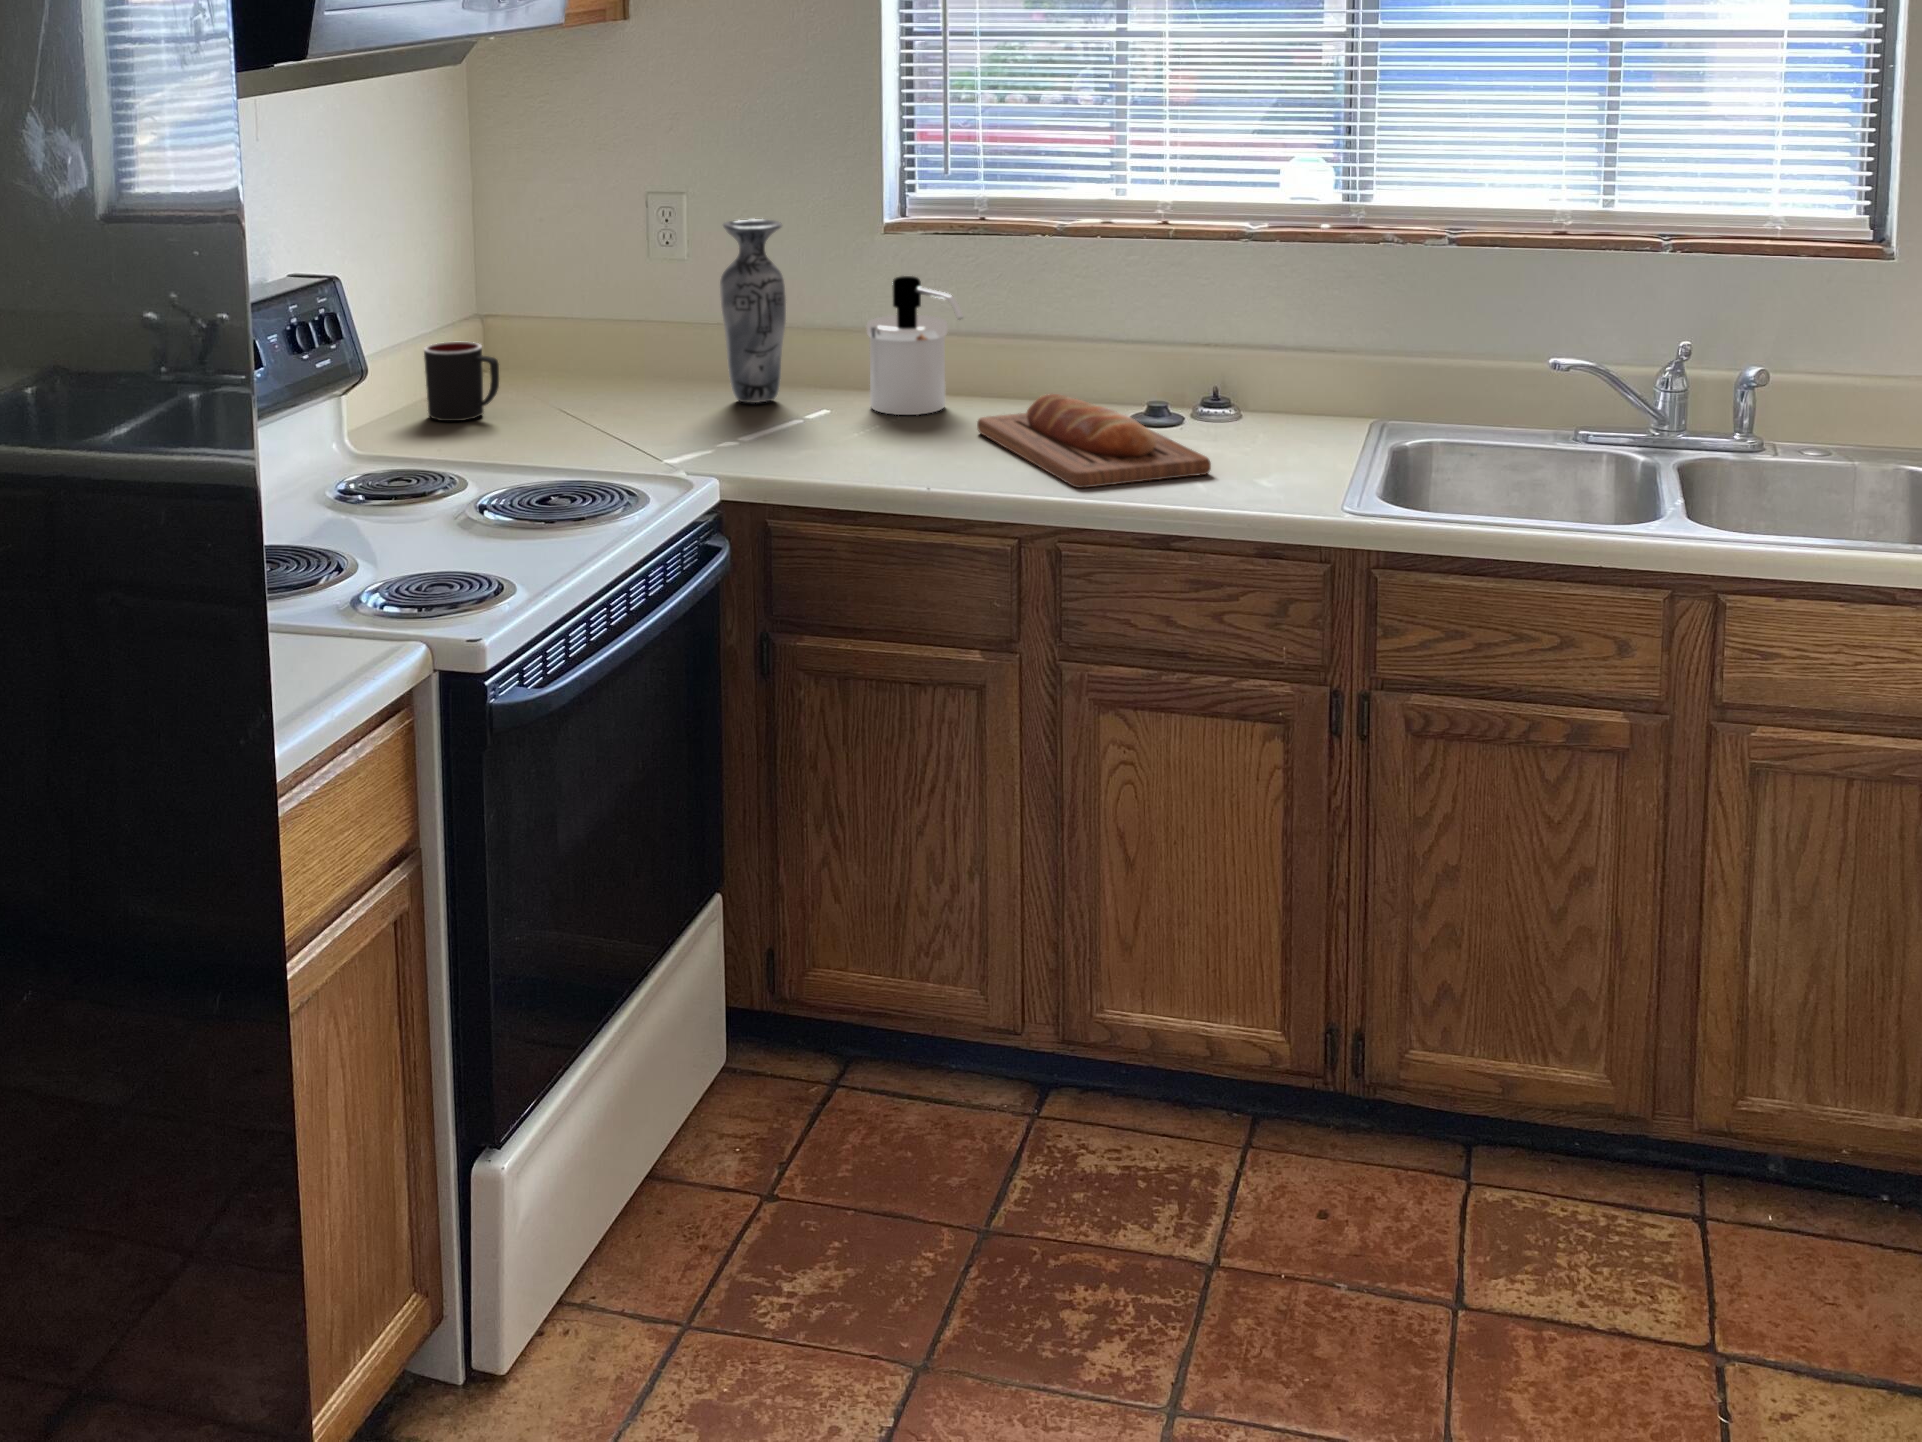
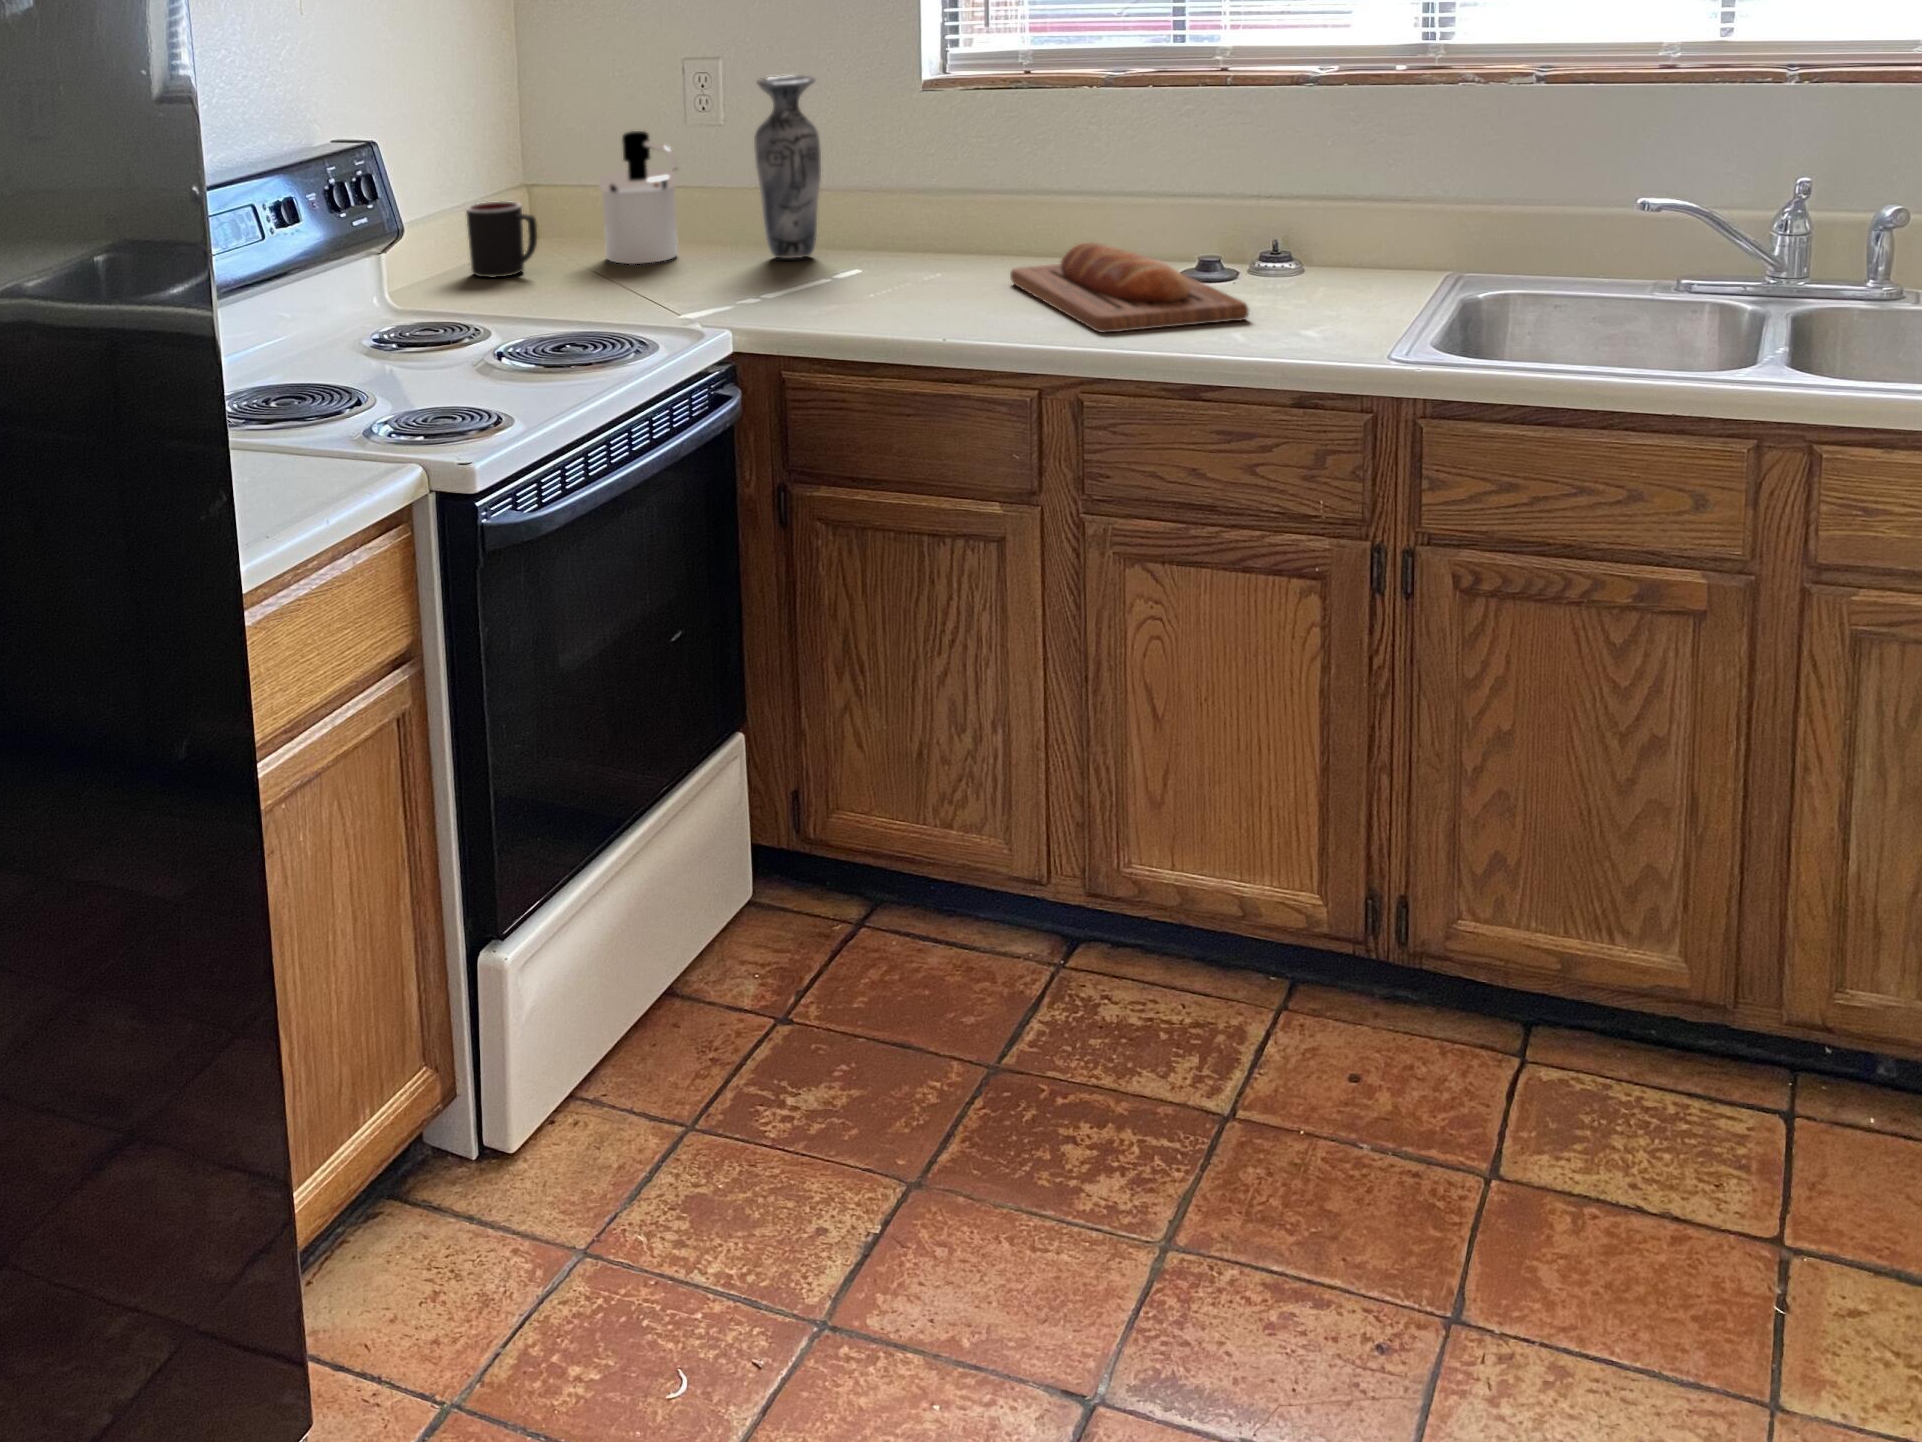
soap dispenser: present [867,276,963,415] -> present [599,131,678,264]

